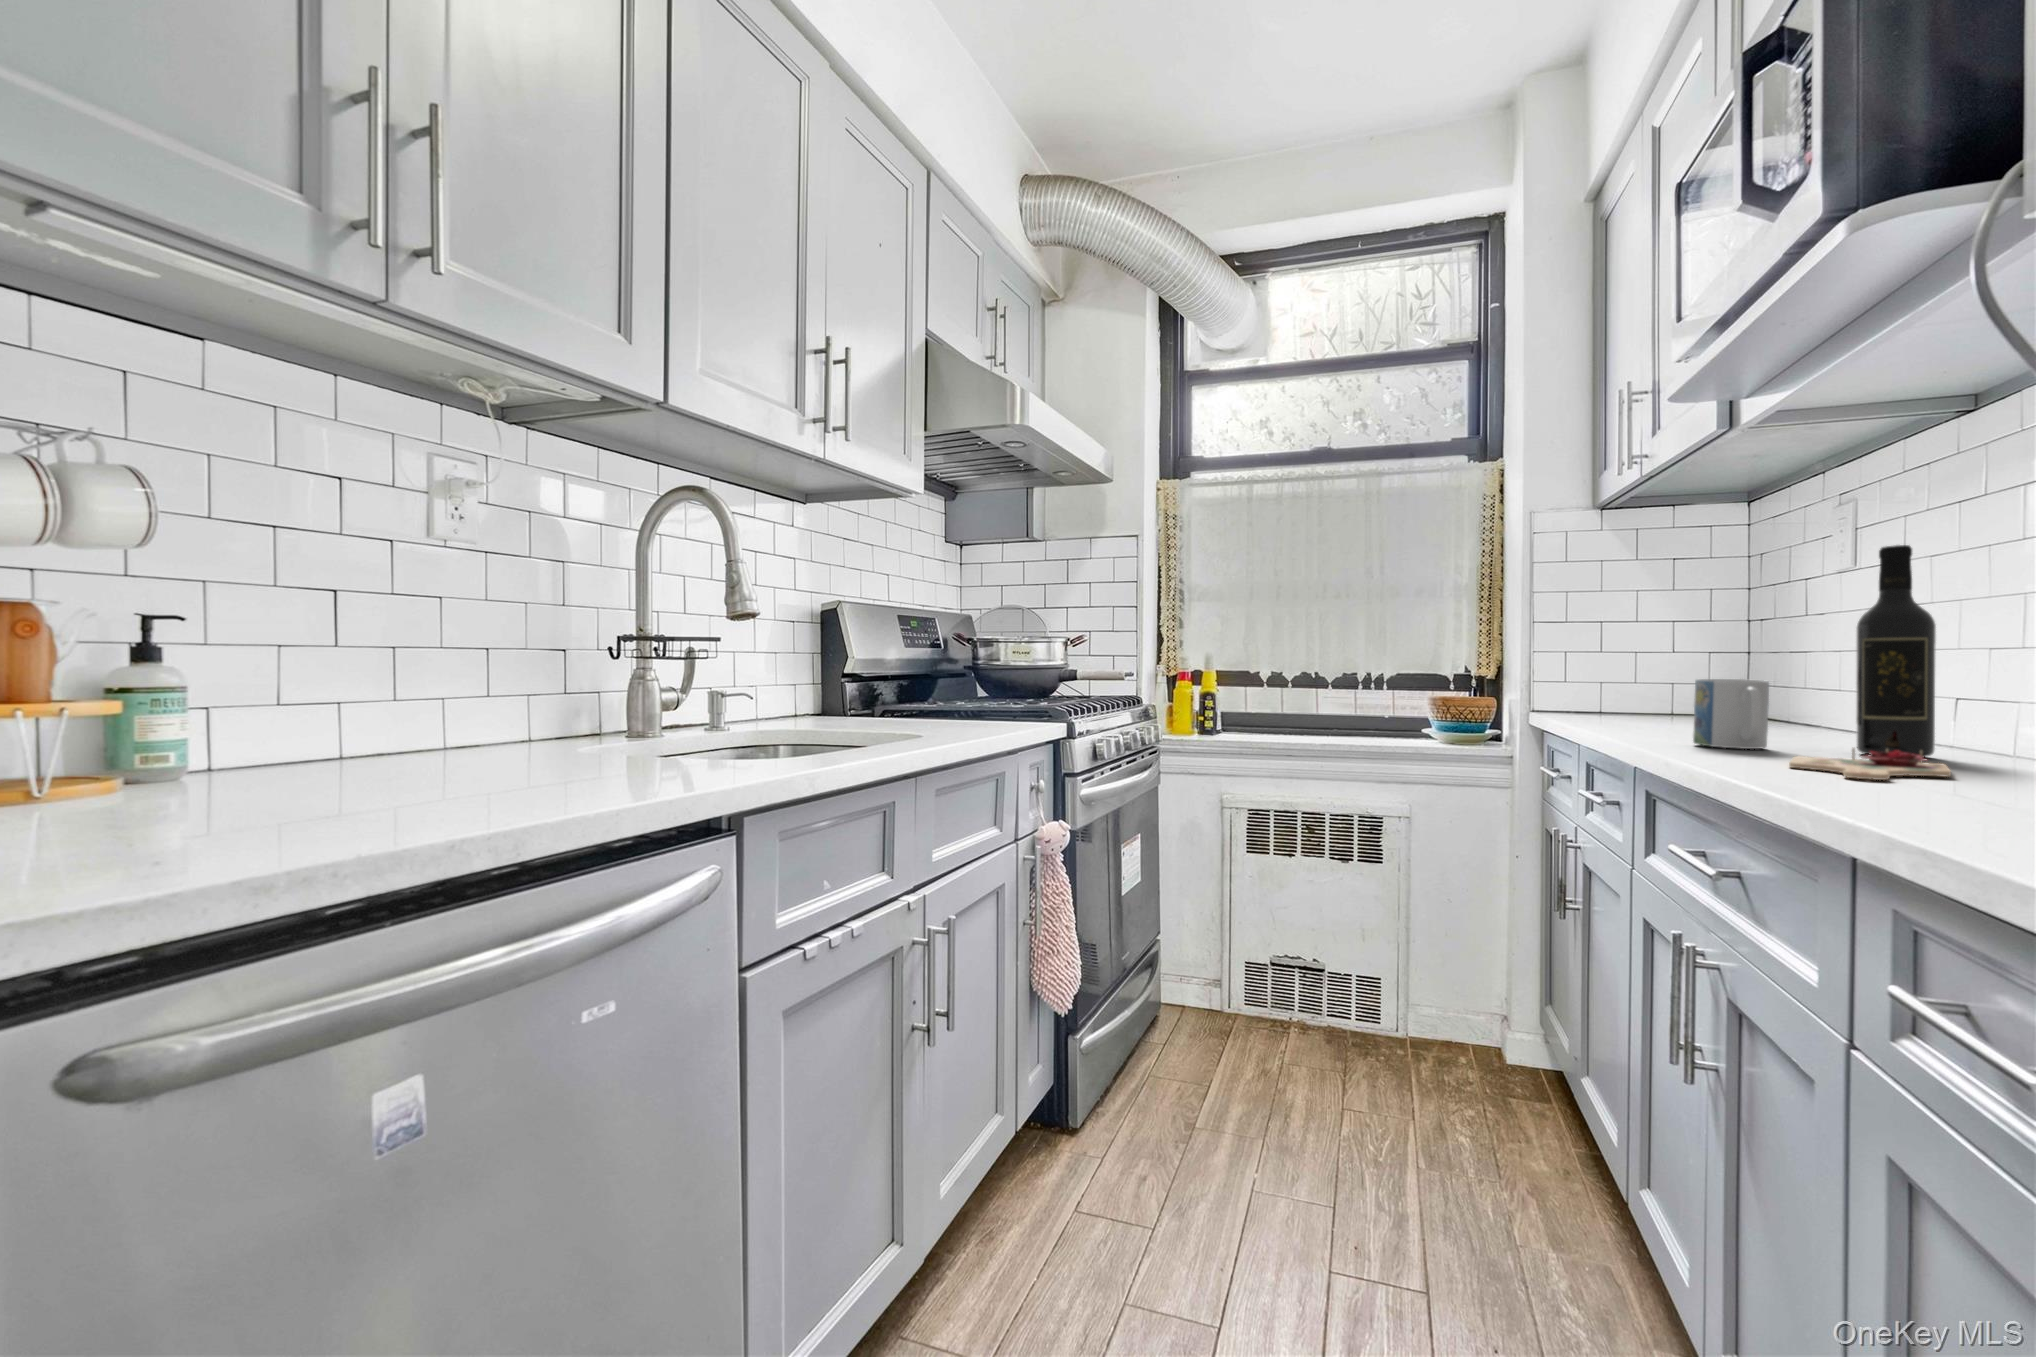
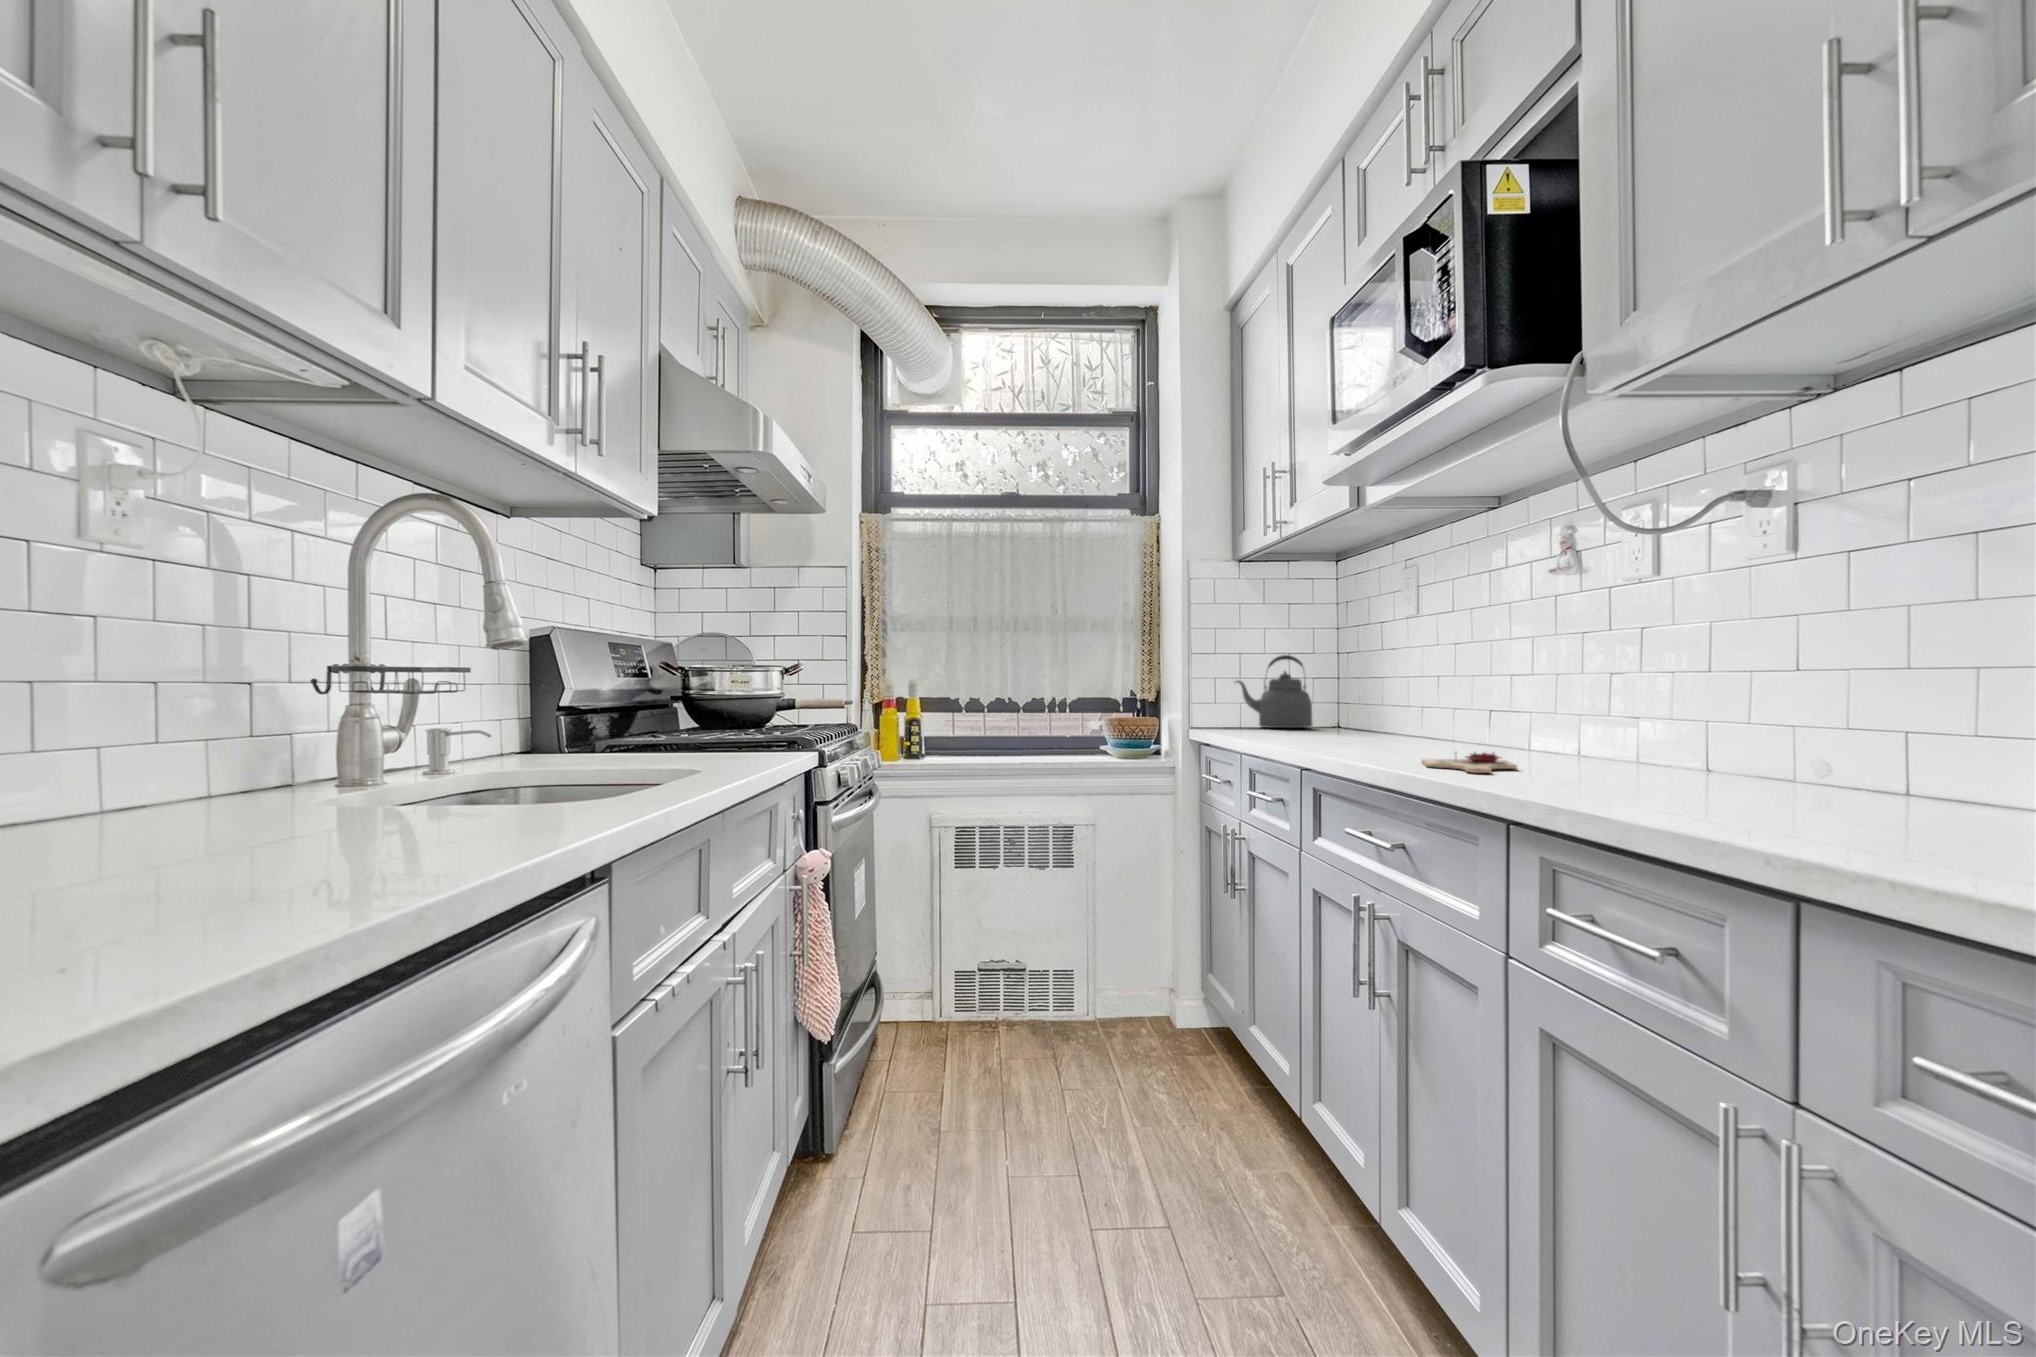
wine bottle: present [1856,545,1936,757] -> none [1442,609,1487,756]
kettle: none [1594,620,1710,713] -> present [1236,655,1312,728]
mug: present [1693,679,1769,749] -> none [1346,703,1393,754]

